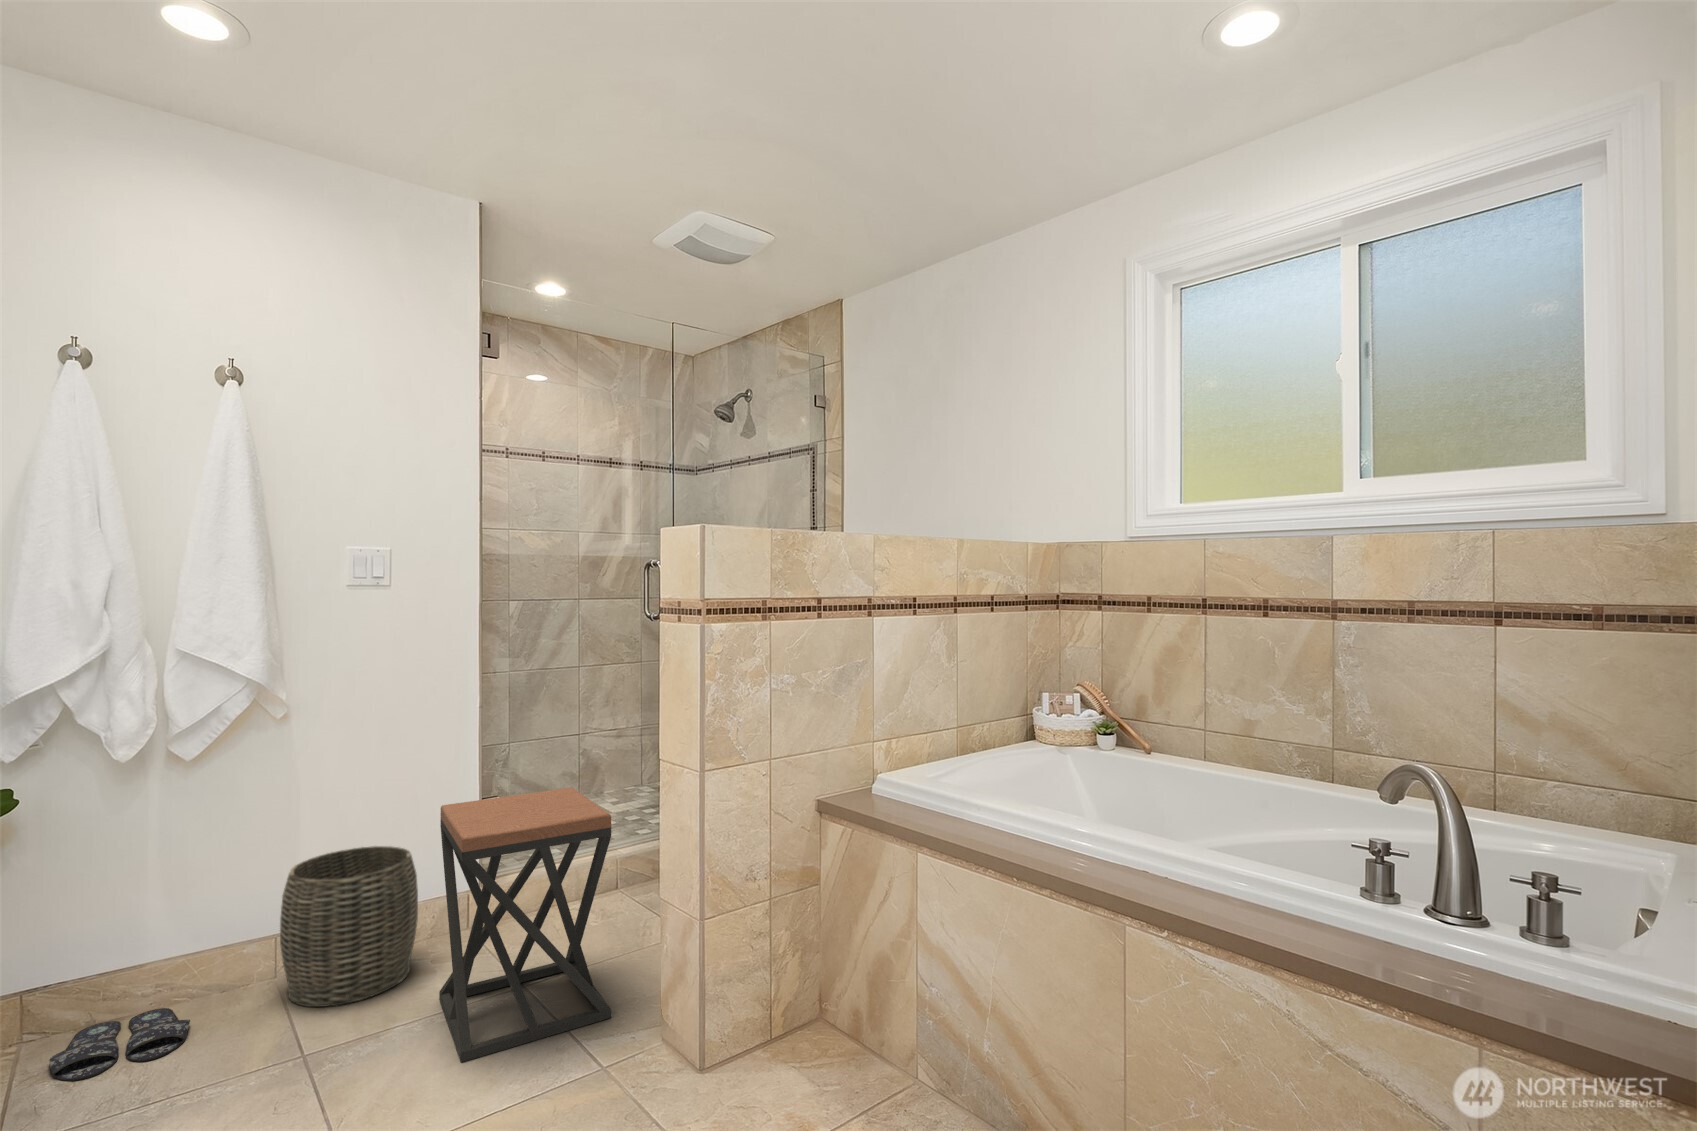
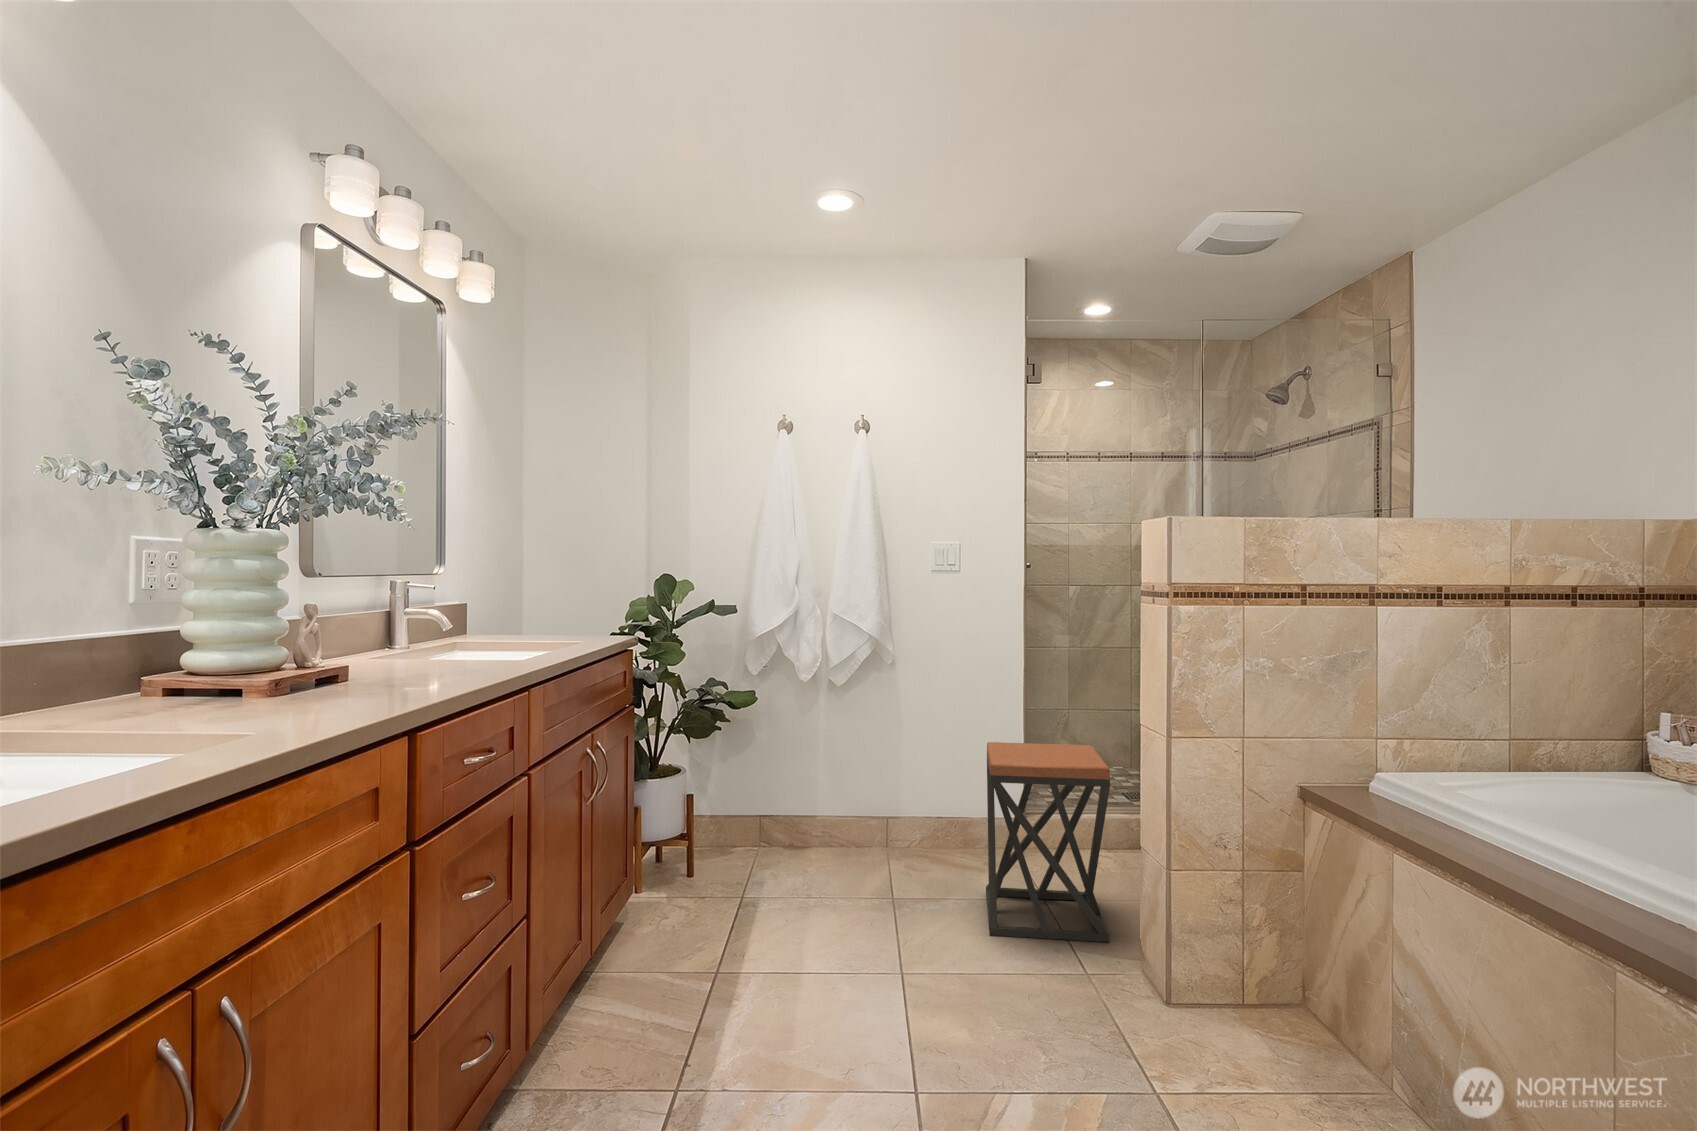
woven basket: present [280,846,418,1007] -> none [889,769,977,879]
slippers: present [49,1008,190,1081] -> none [769,850,838,877]

